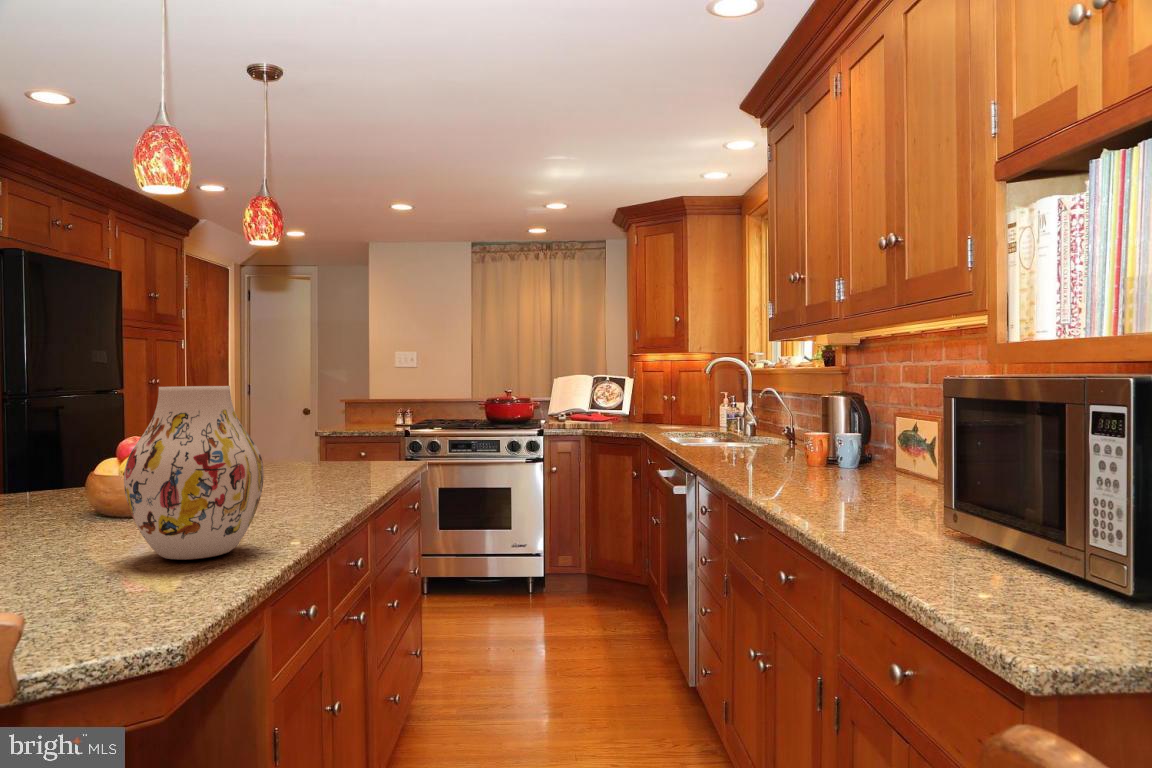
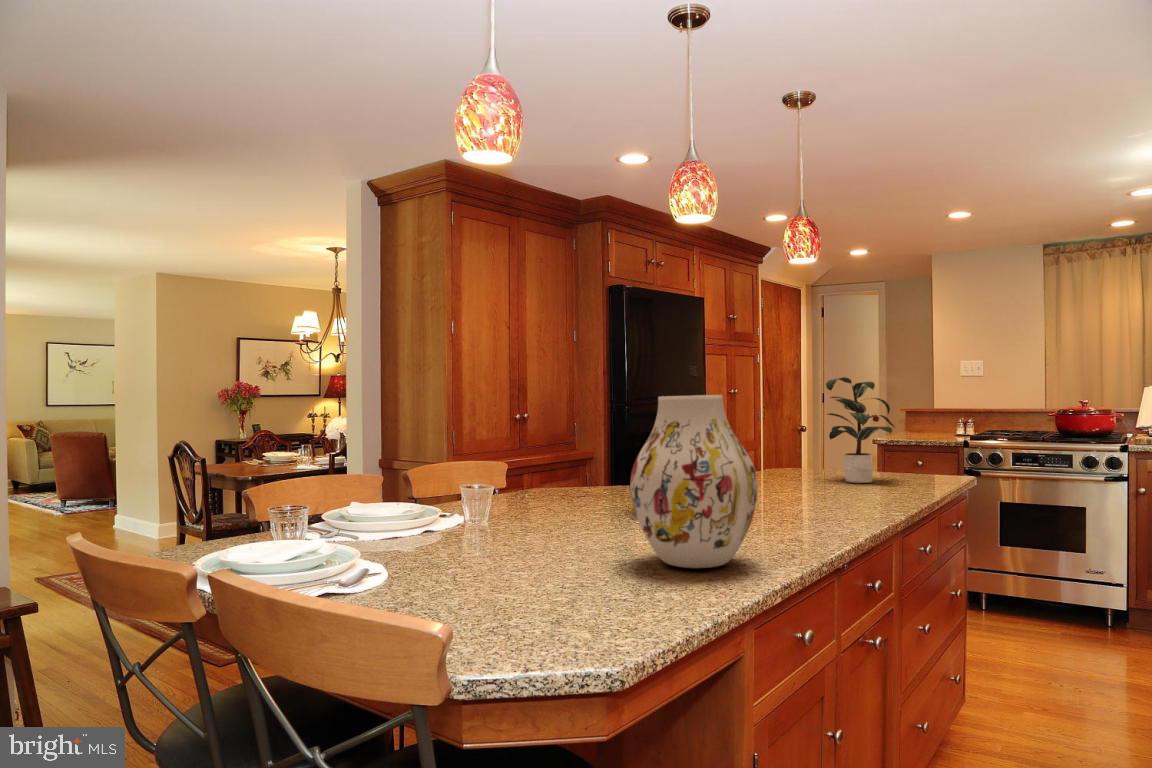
potted plant: none [277,366,373,471] -> present [826,377,895,483]

